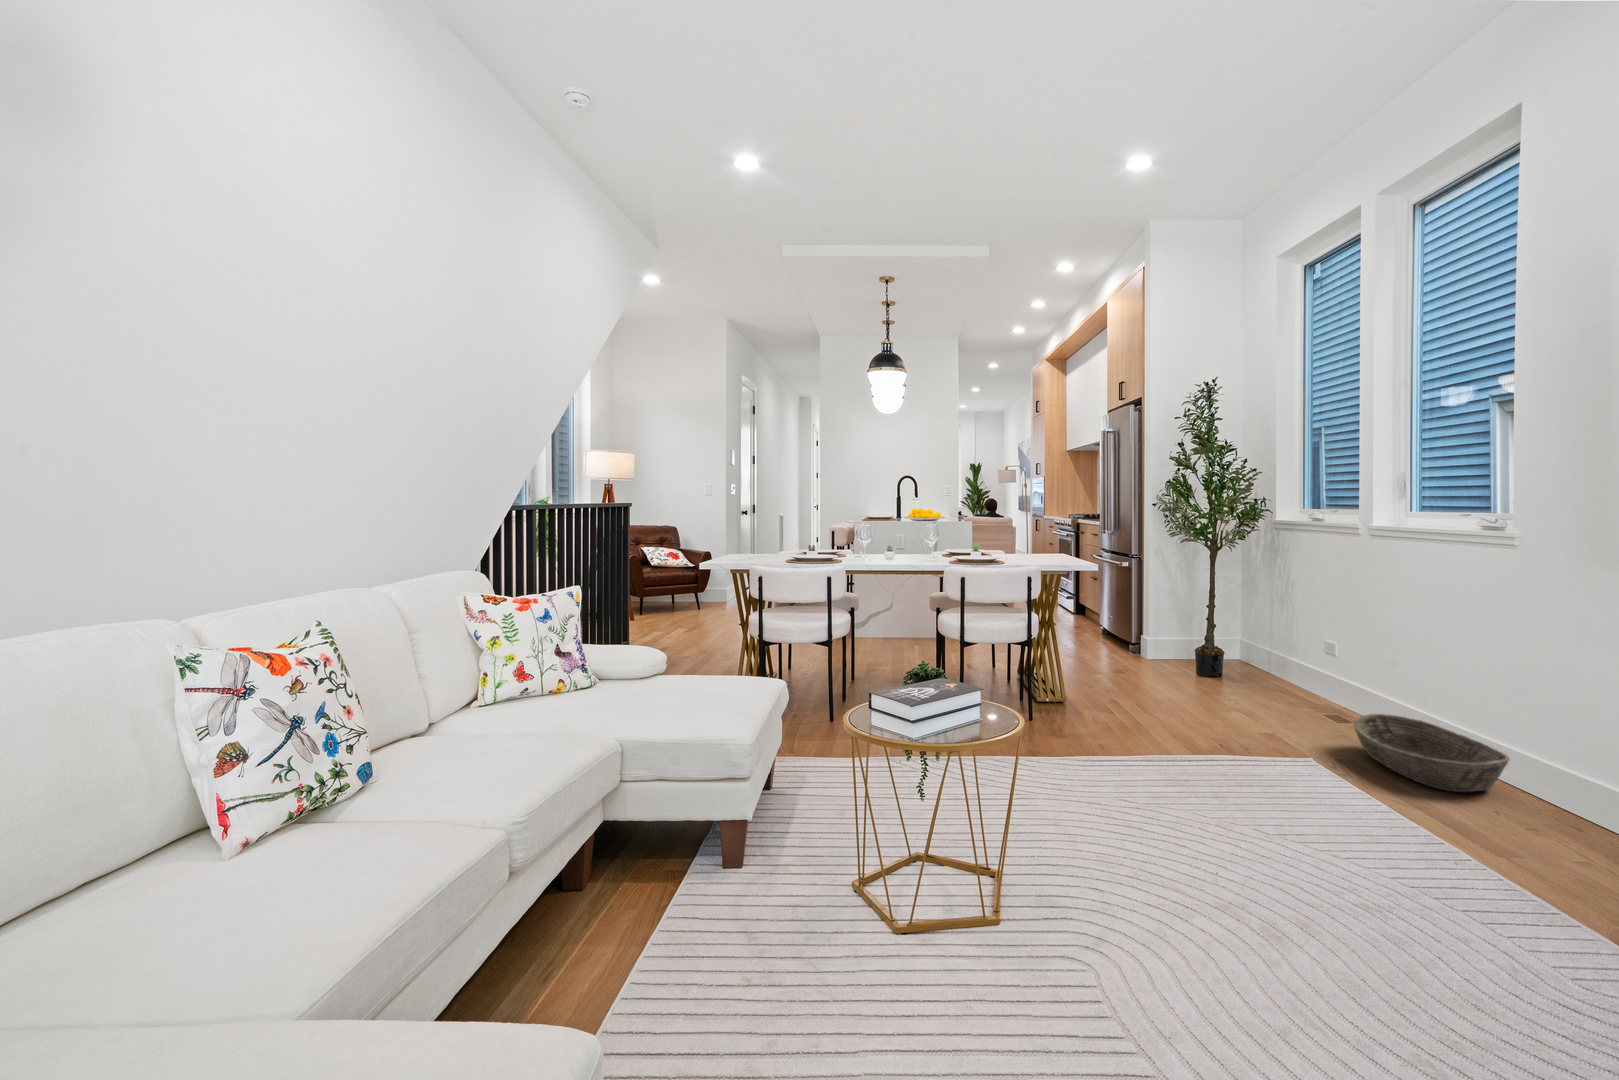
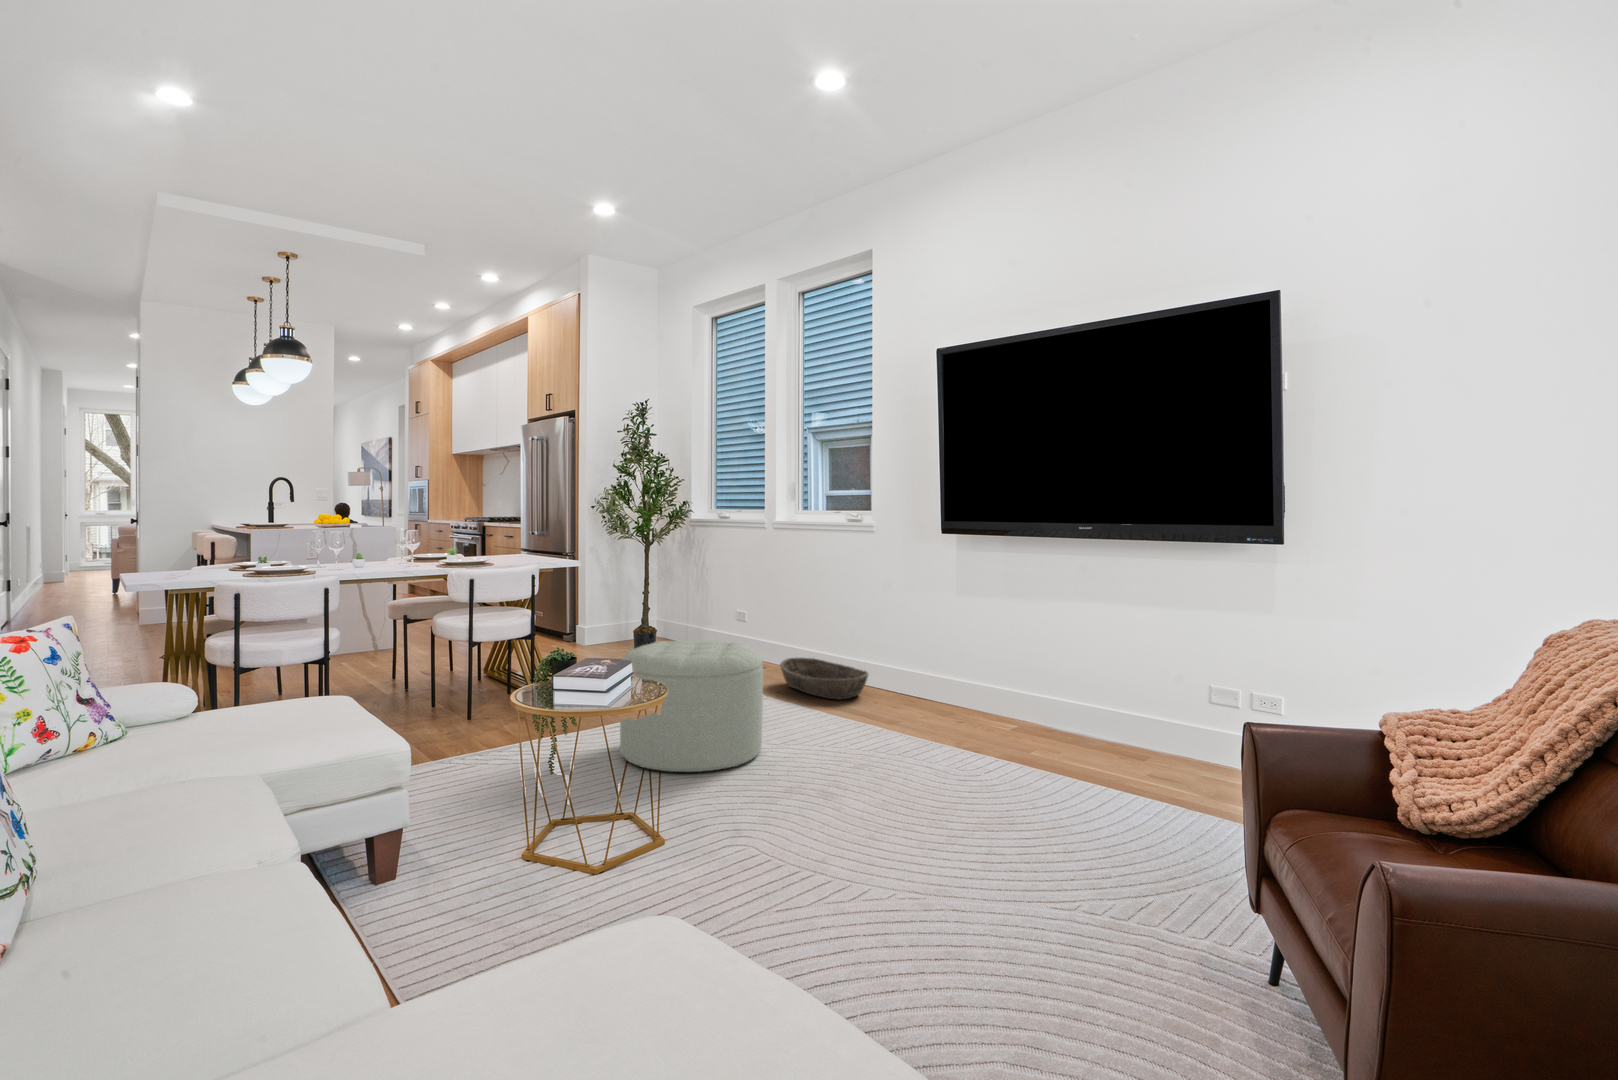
ottoman: none [1051,666,1250,851] -> present [620,640,763,772]

